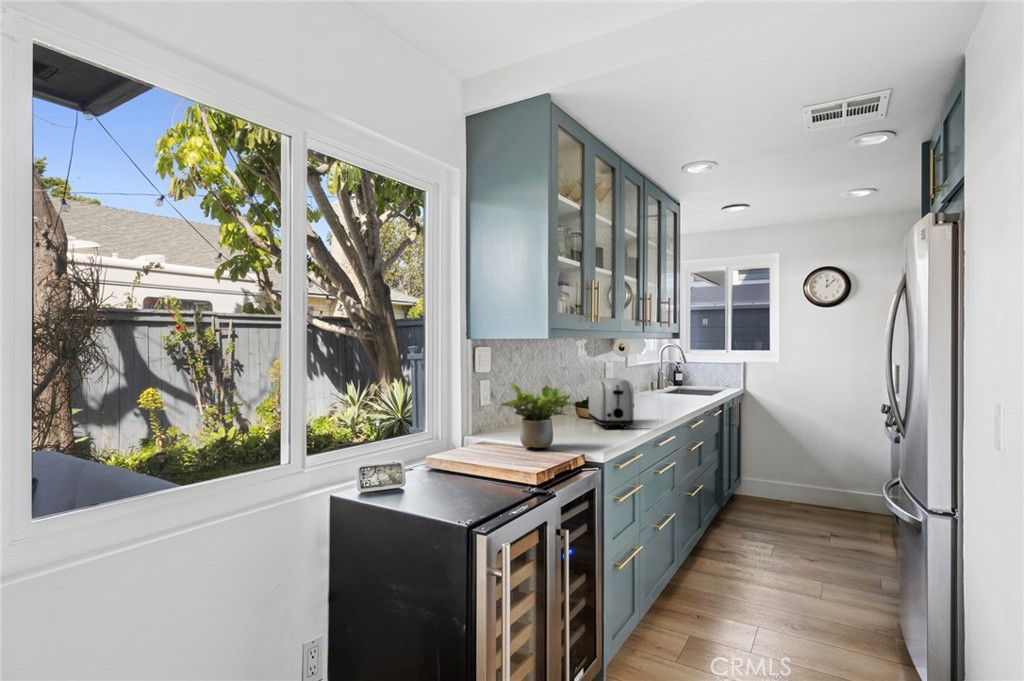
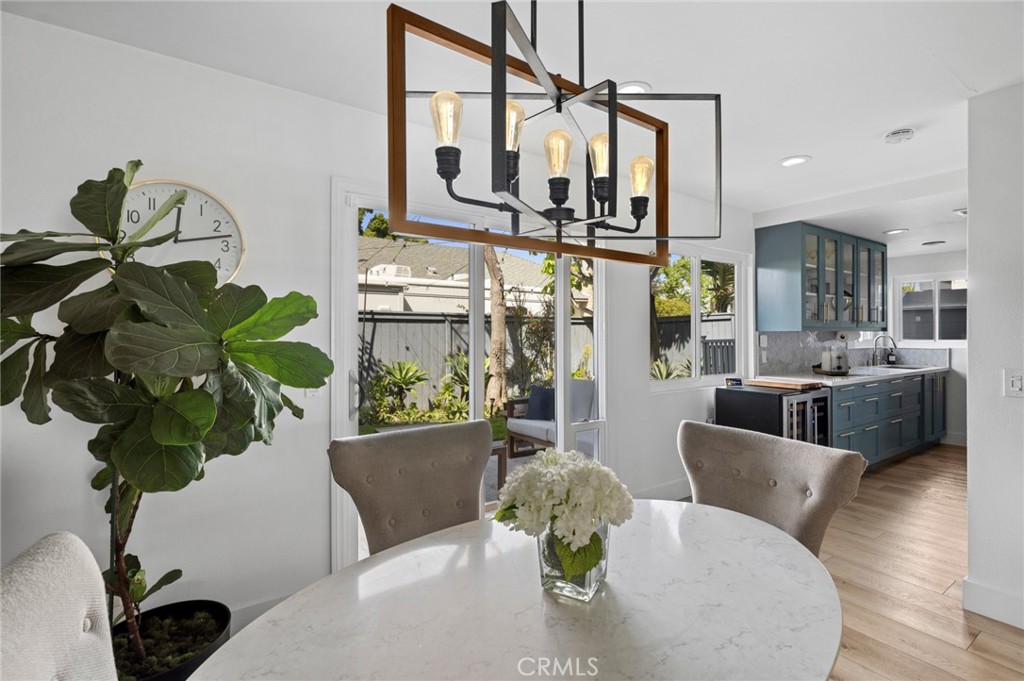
potted plant: present [500,383,576,448] -> none [778,350,816,379]

